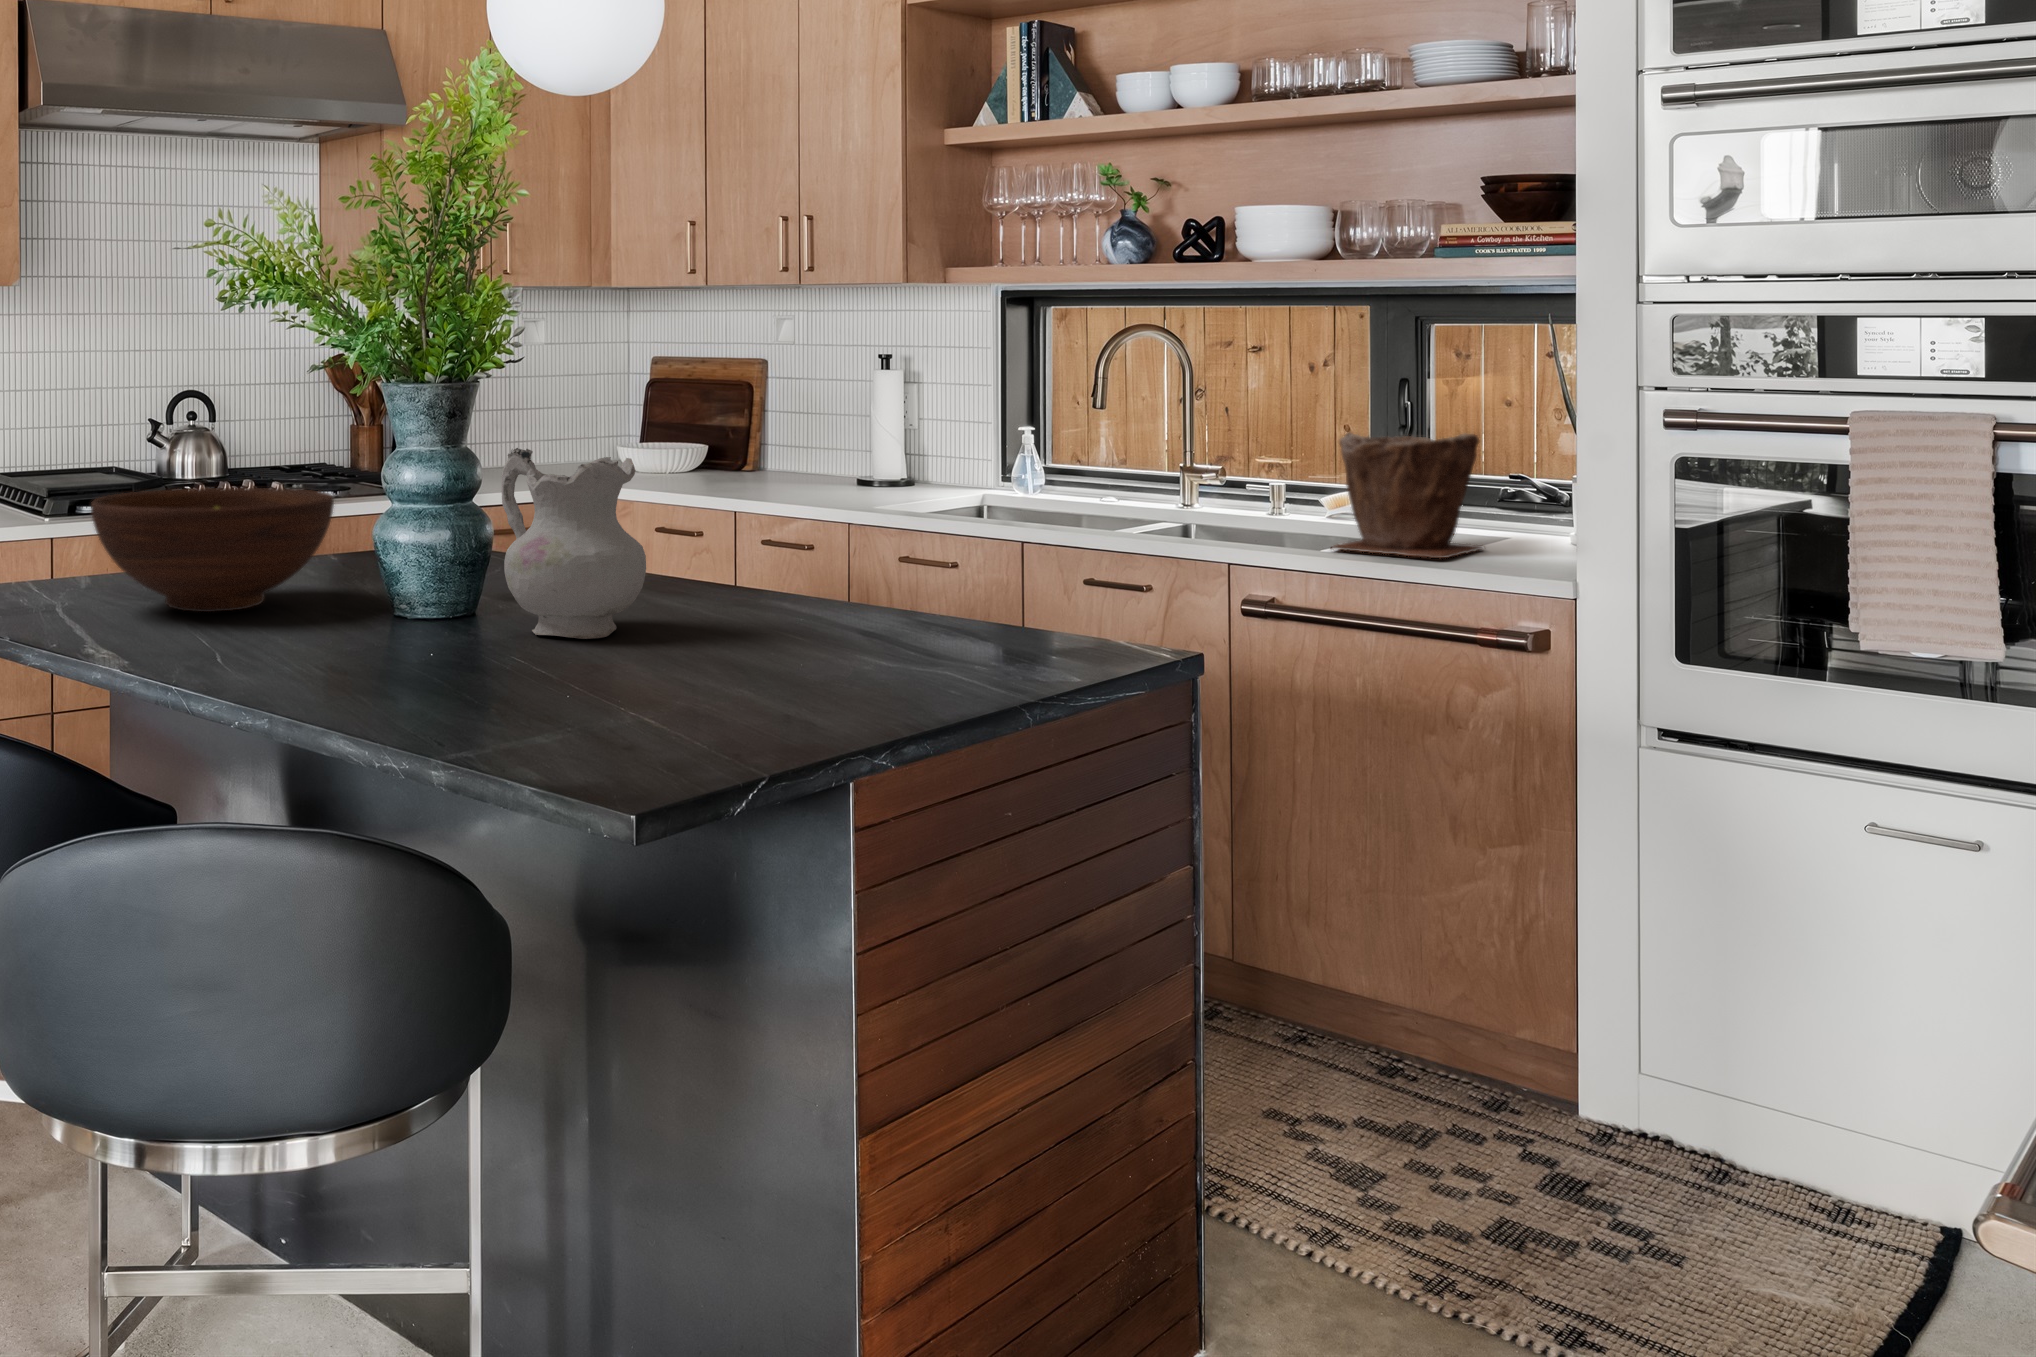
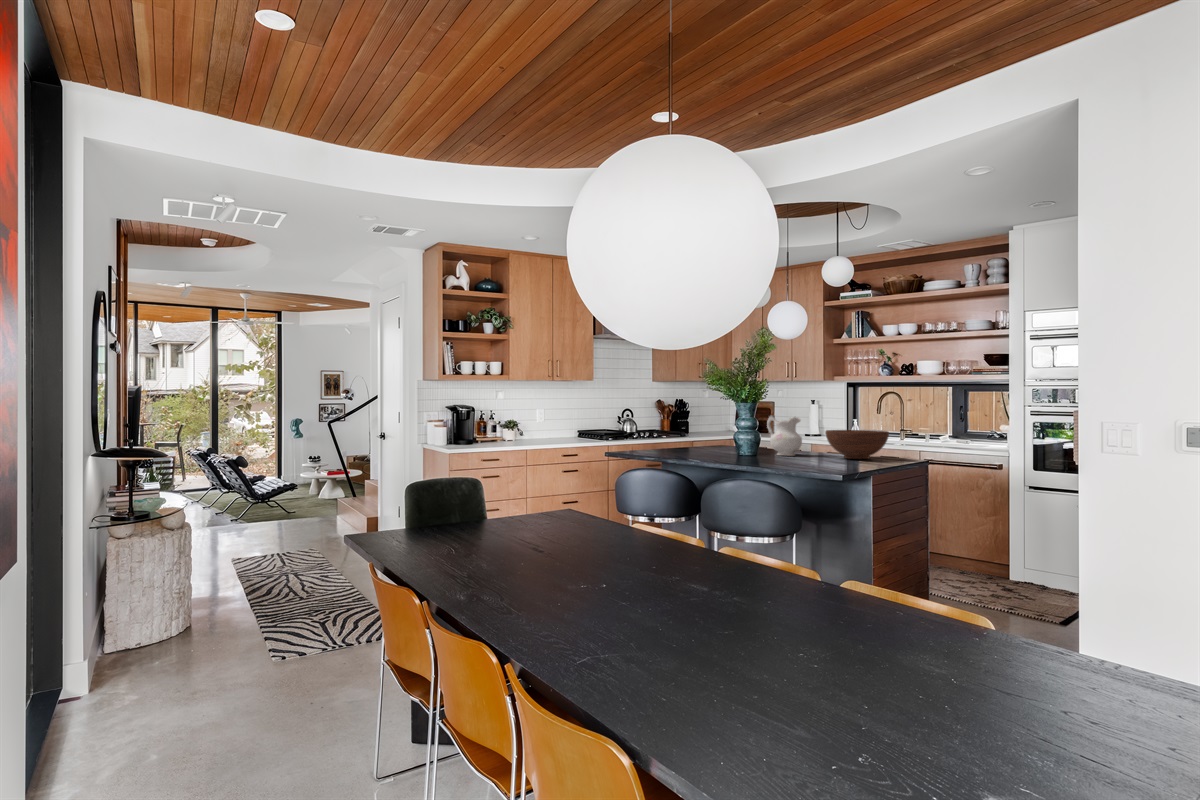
plant pot: present [1331,433,1484,558] -> none [947,418,987,449]
fruit bowl: present [91,488,334,612] -> present [825,430,889,459]

